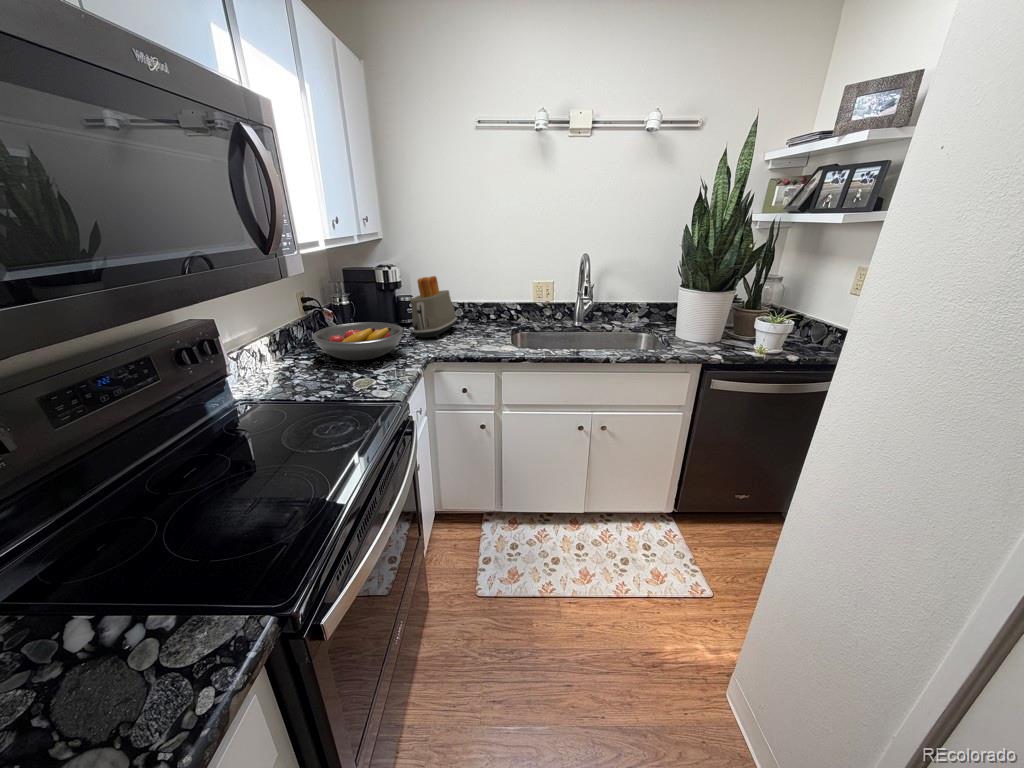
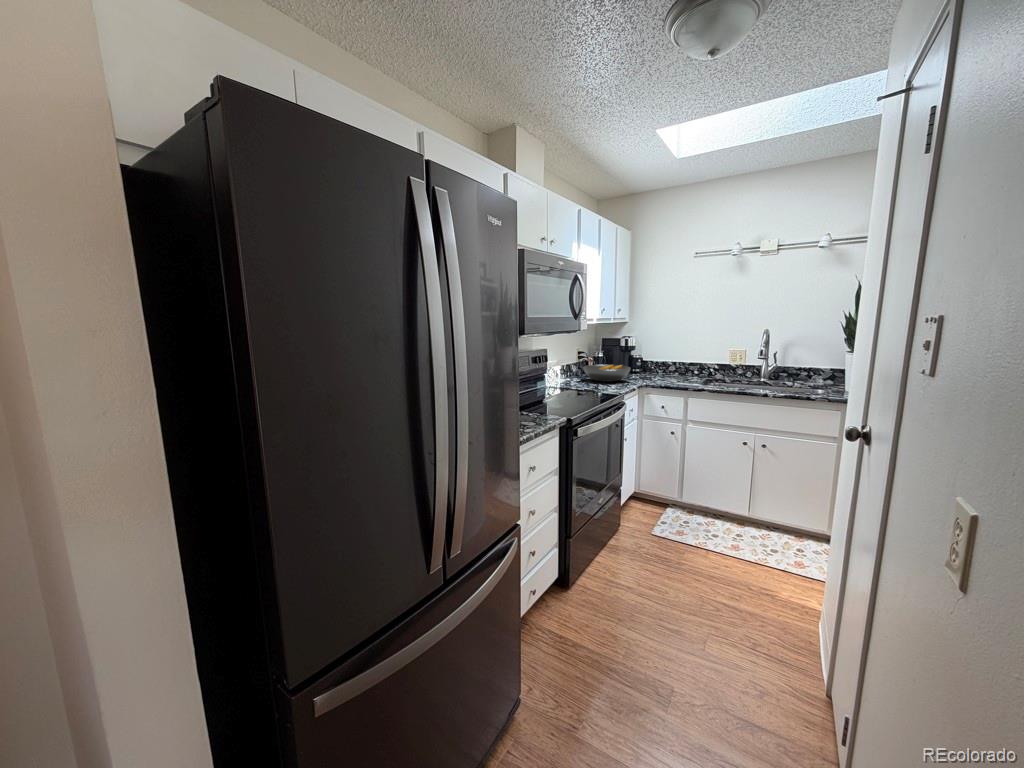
toaster: present [410,276,457,338] -> none [638,342,669,379]

